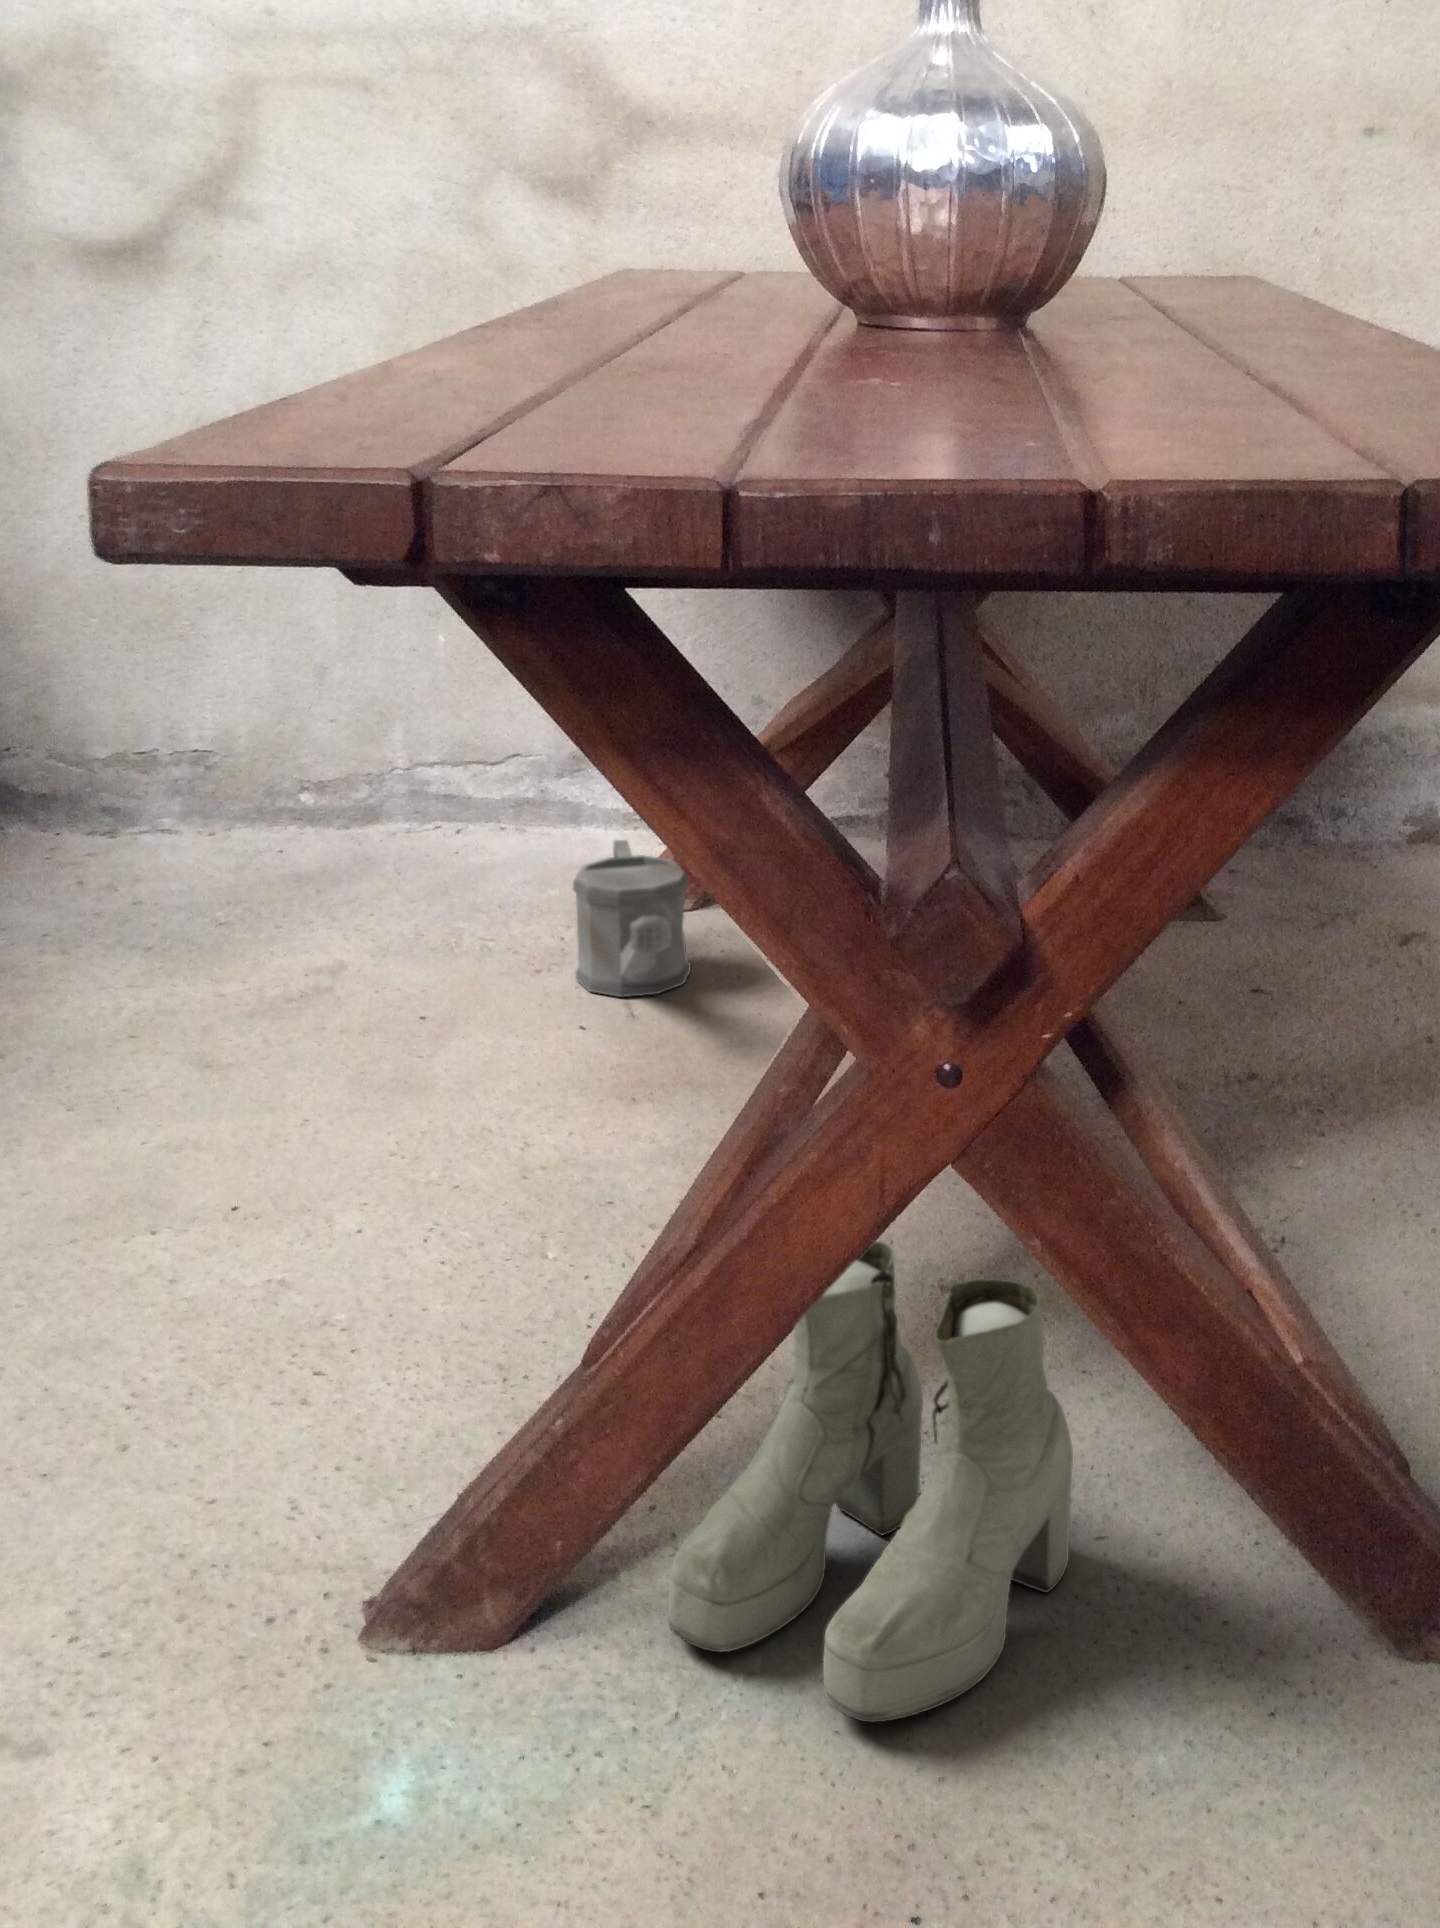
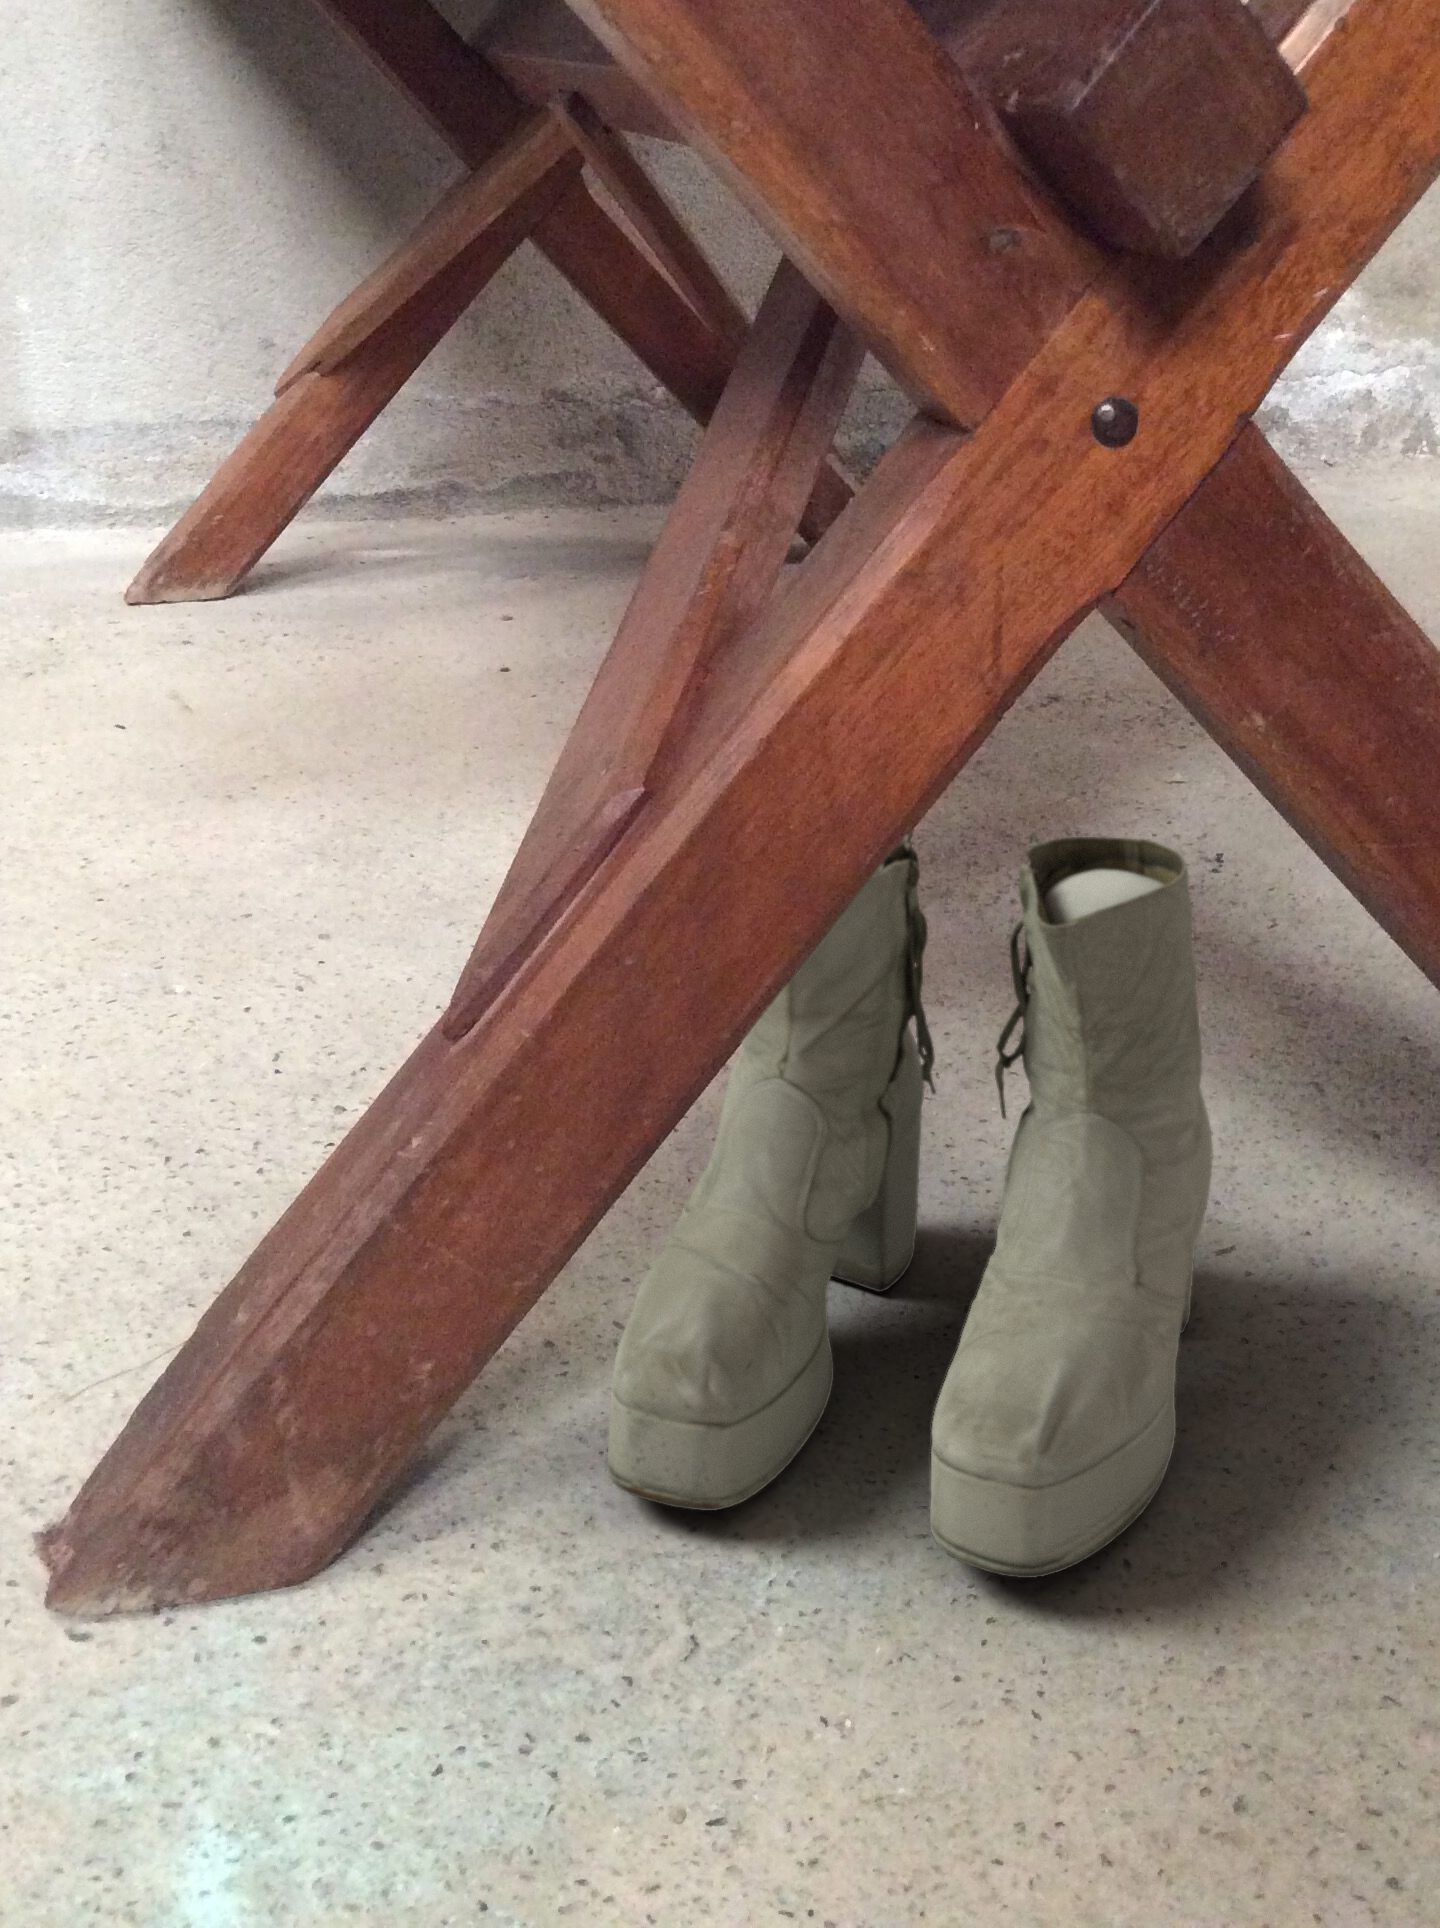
watering can: present [573,840,691,997] -> none [76,490,251,689]

